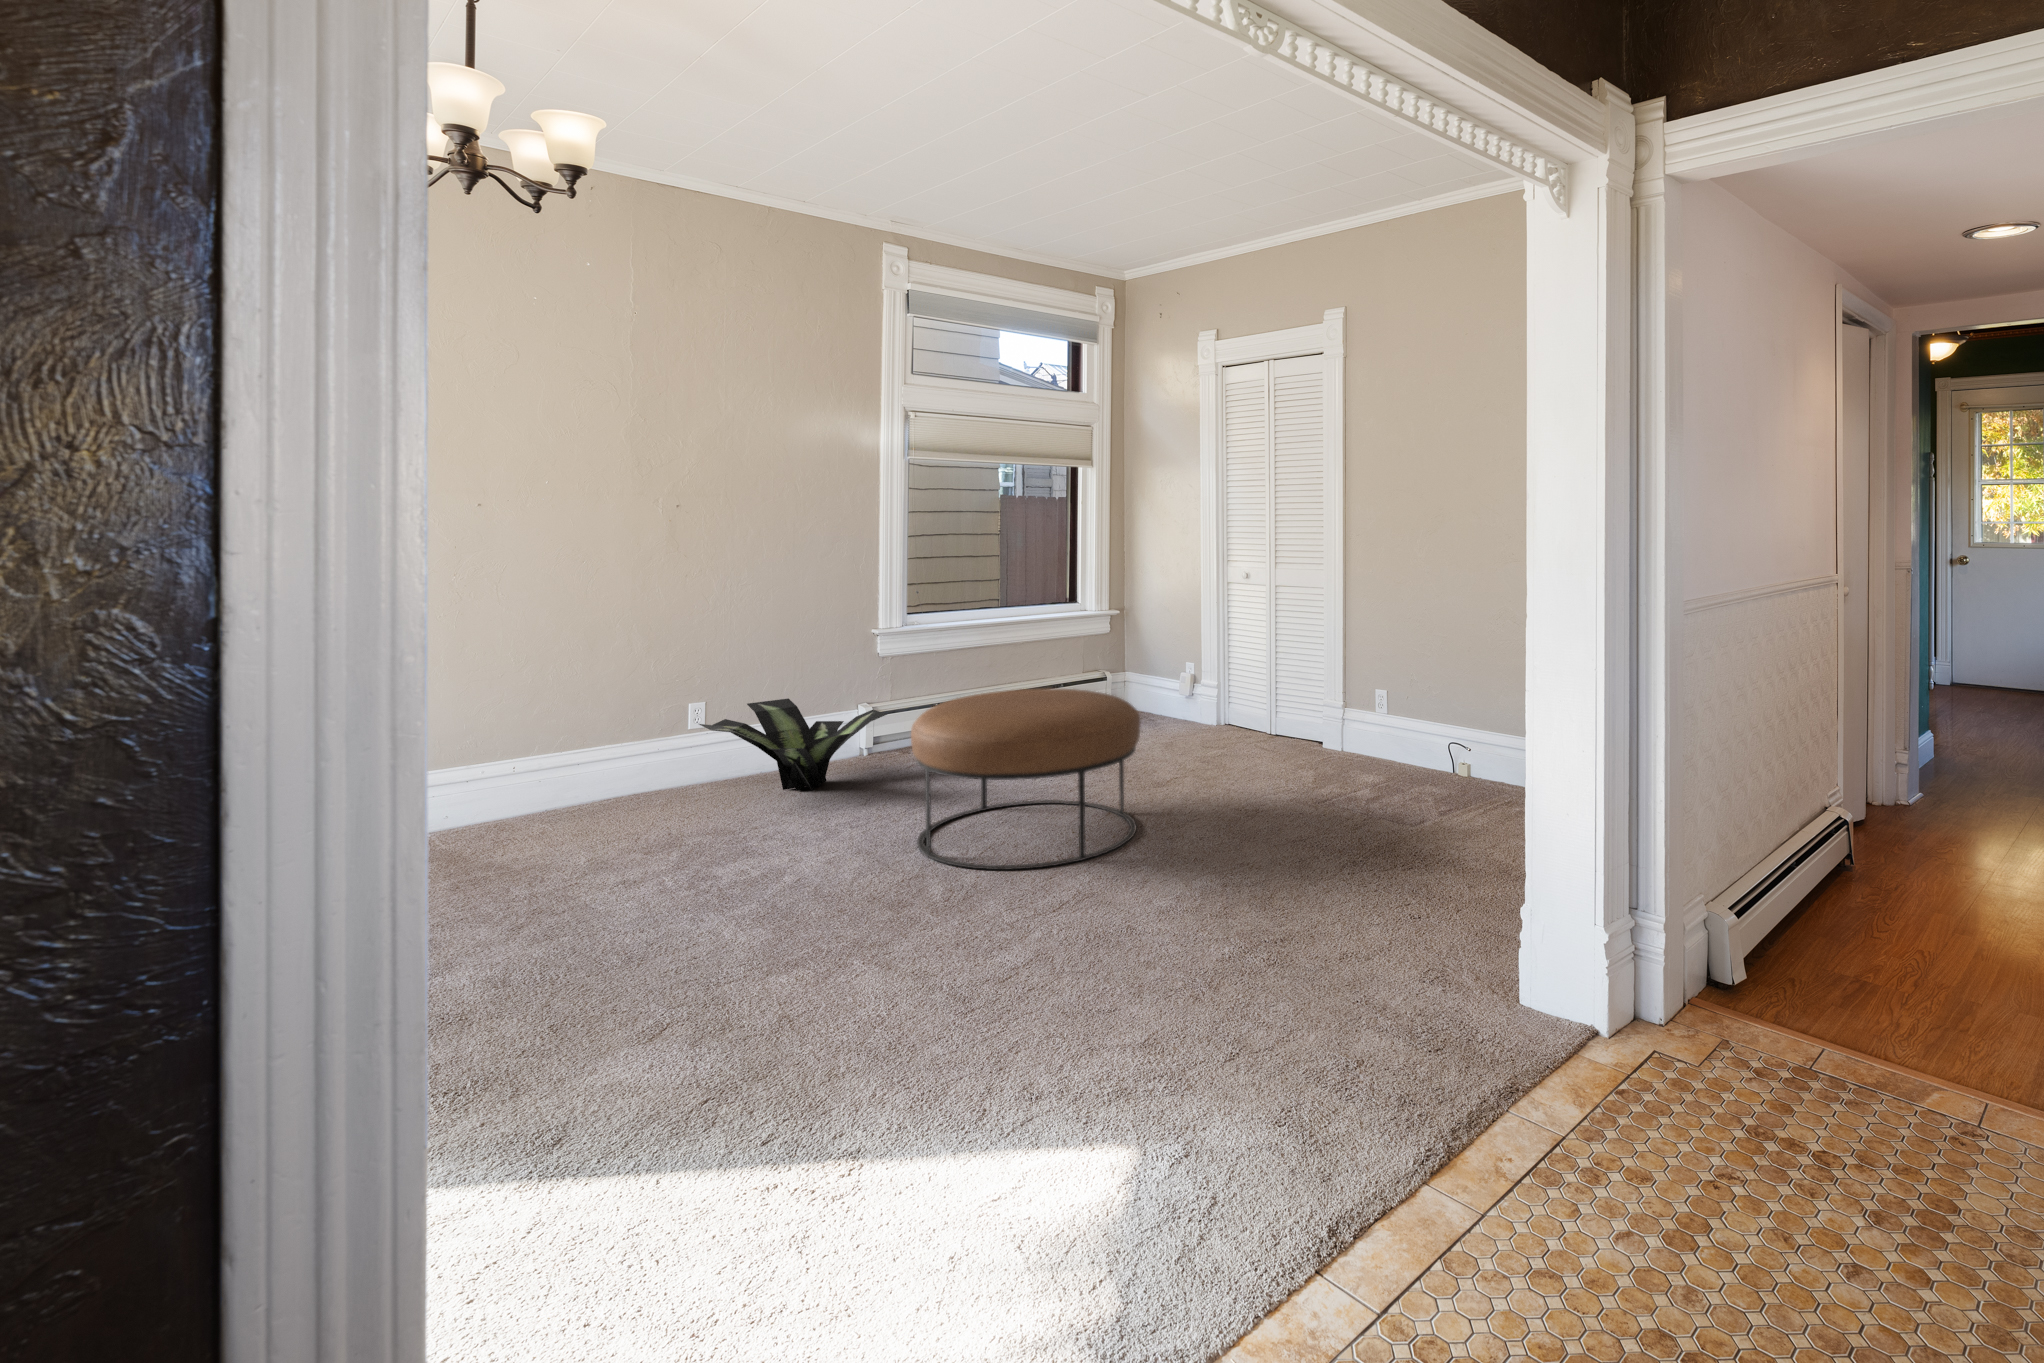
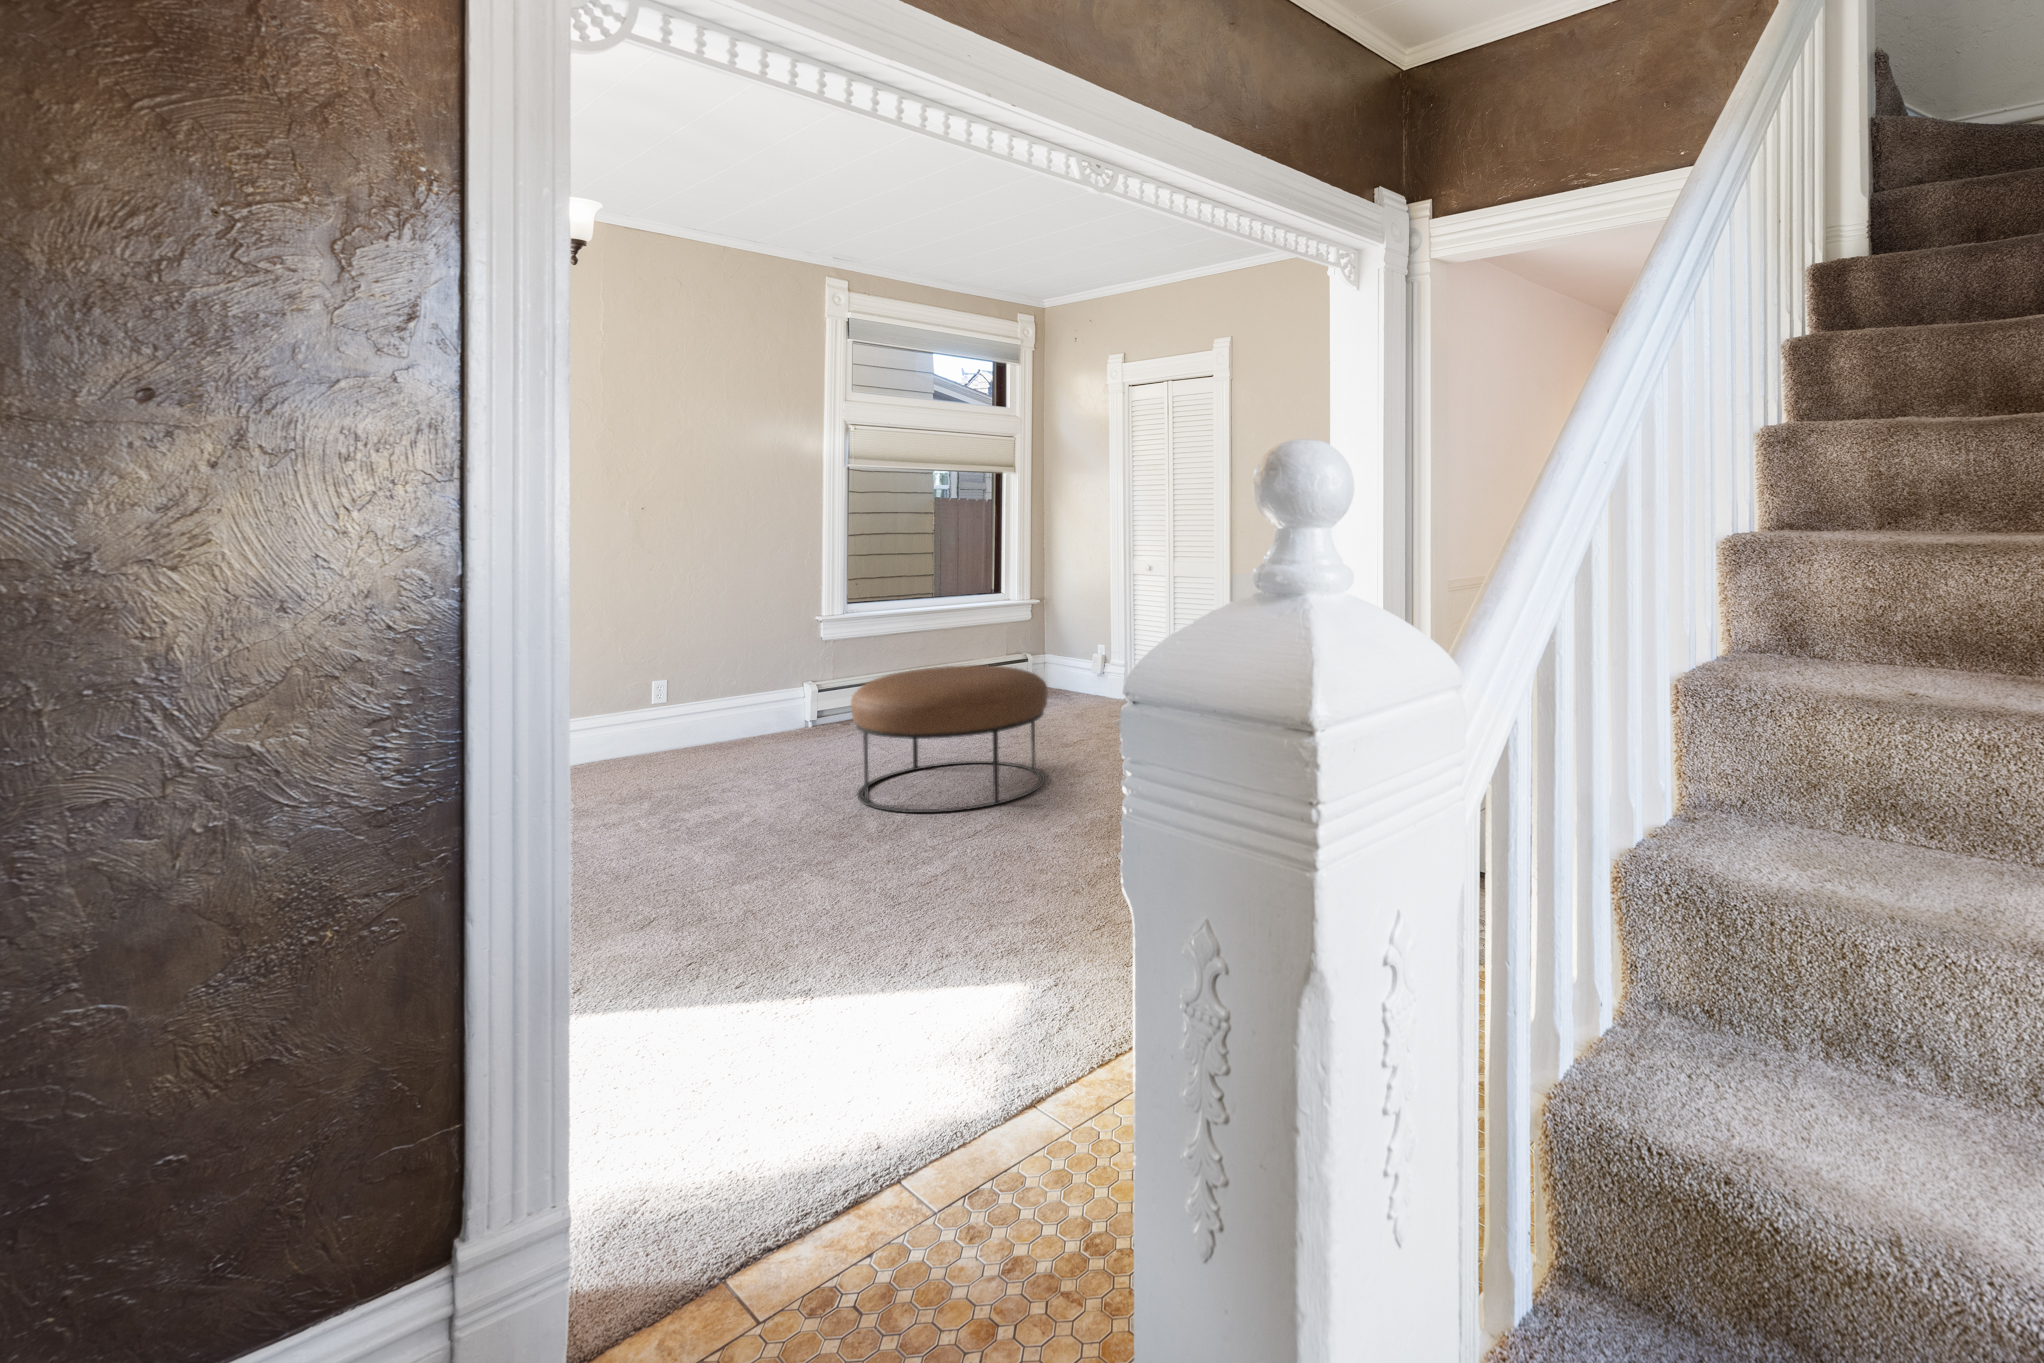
potted plant: present [699,699,887,791] -> none [662,680,831,759]

